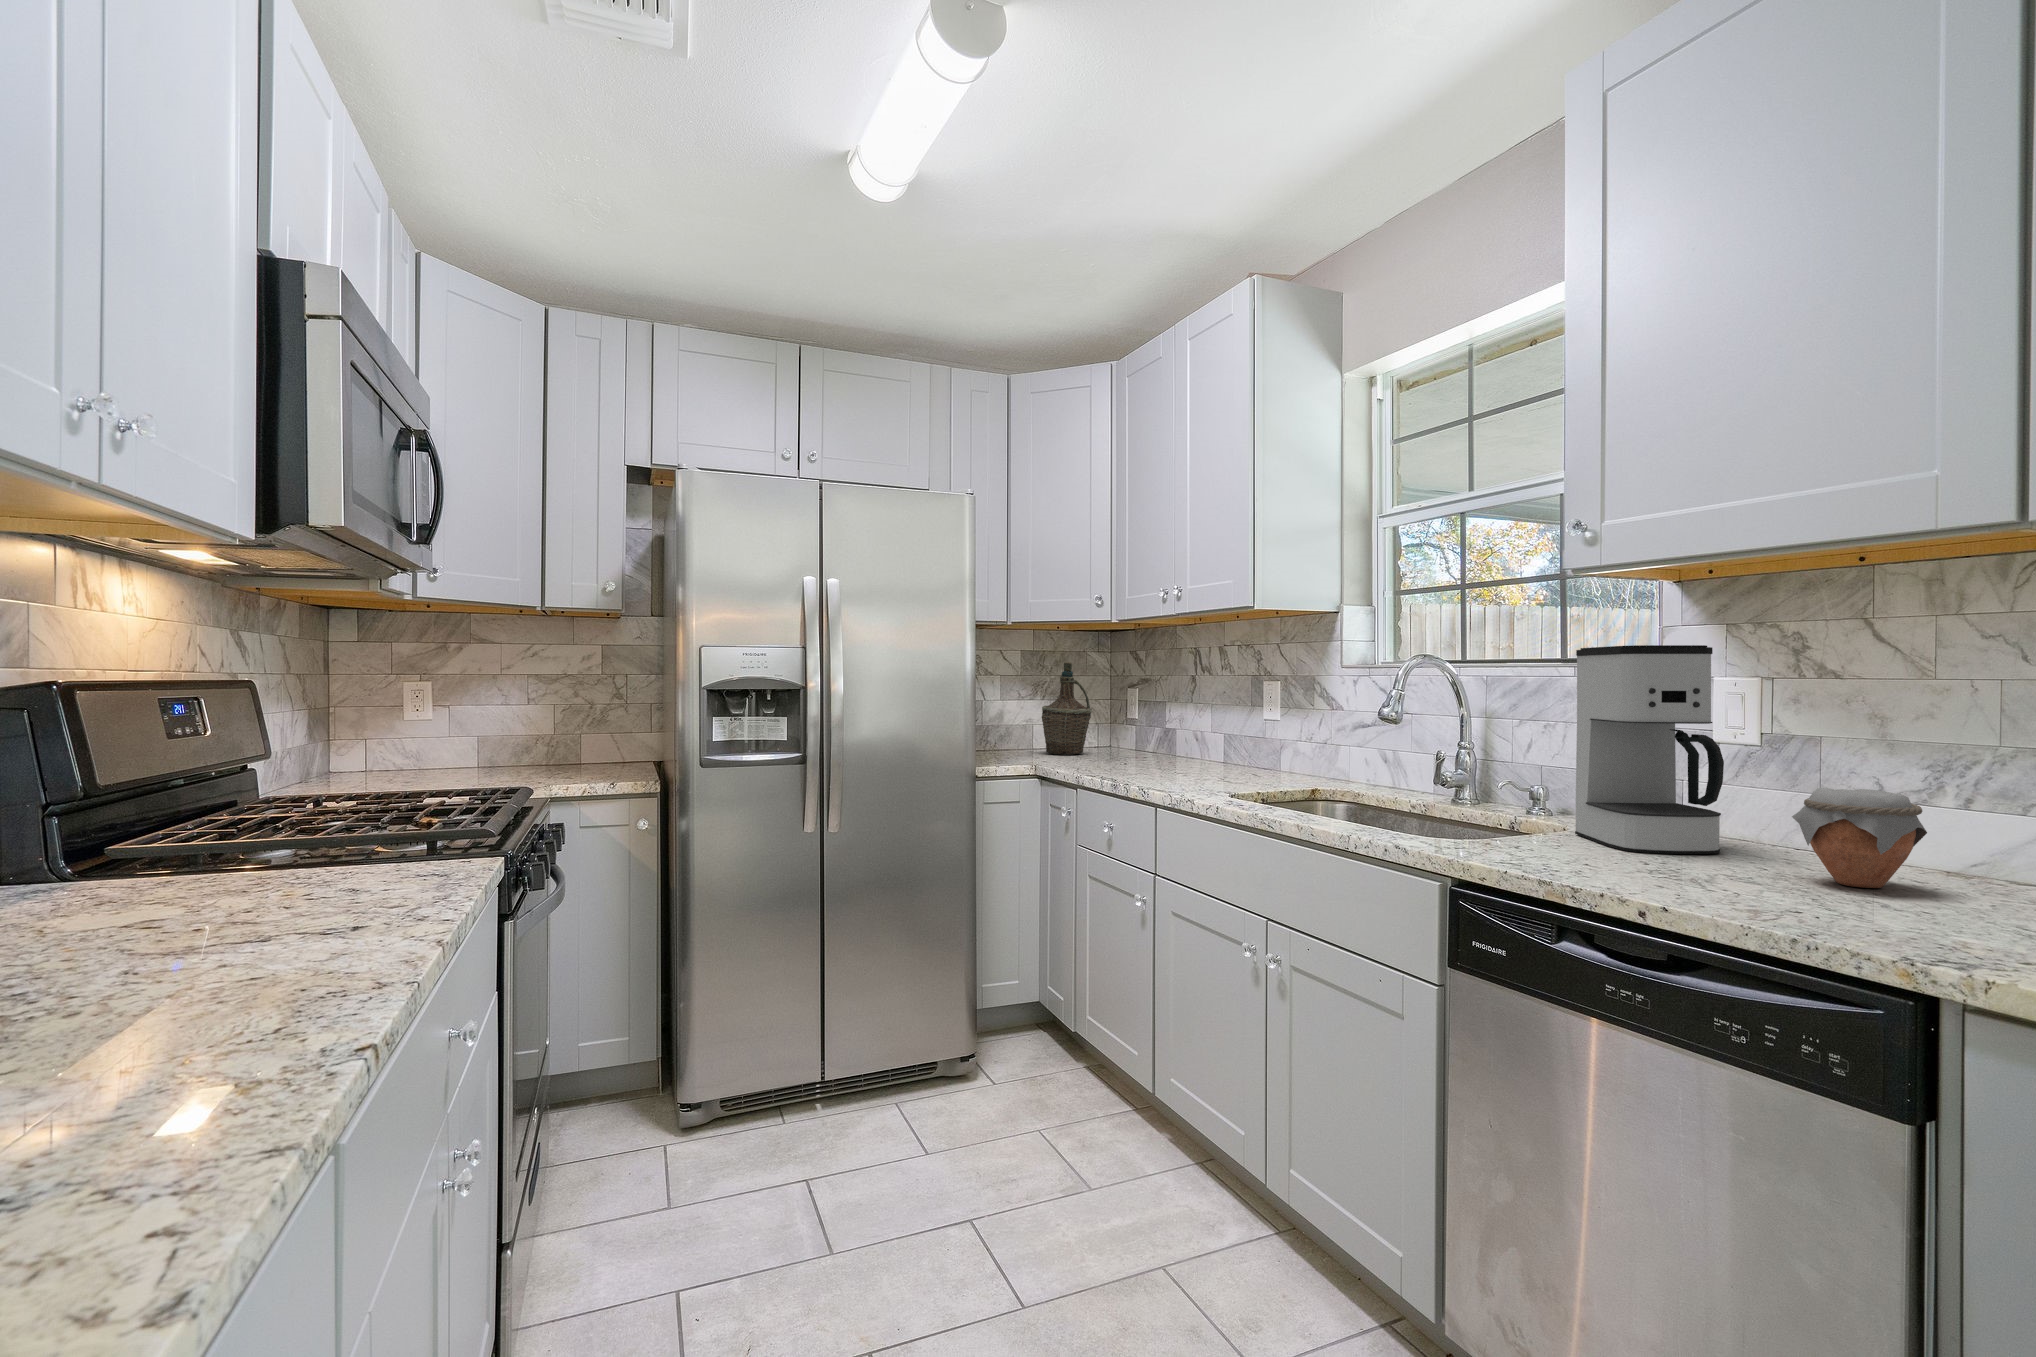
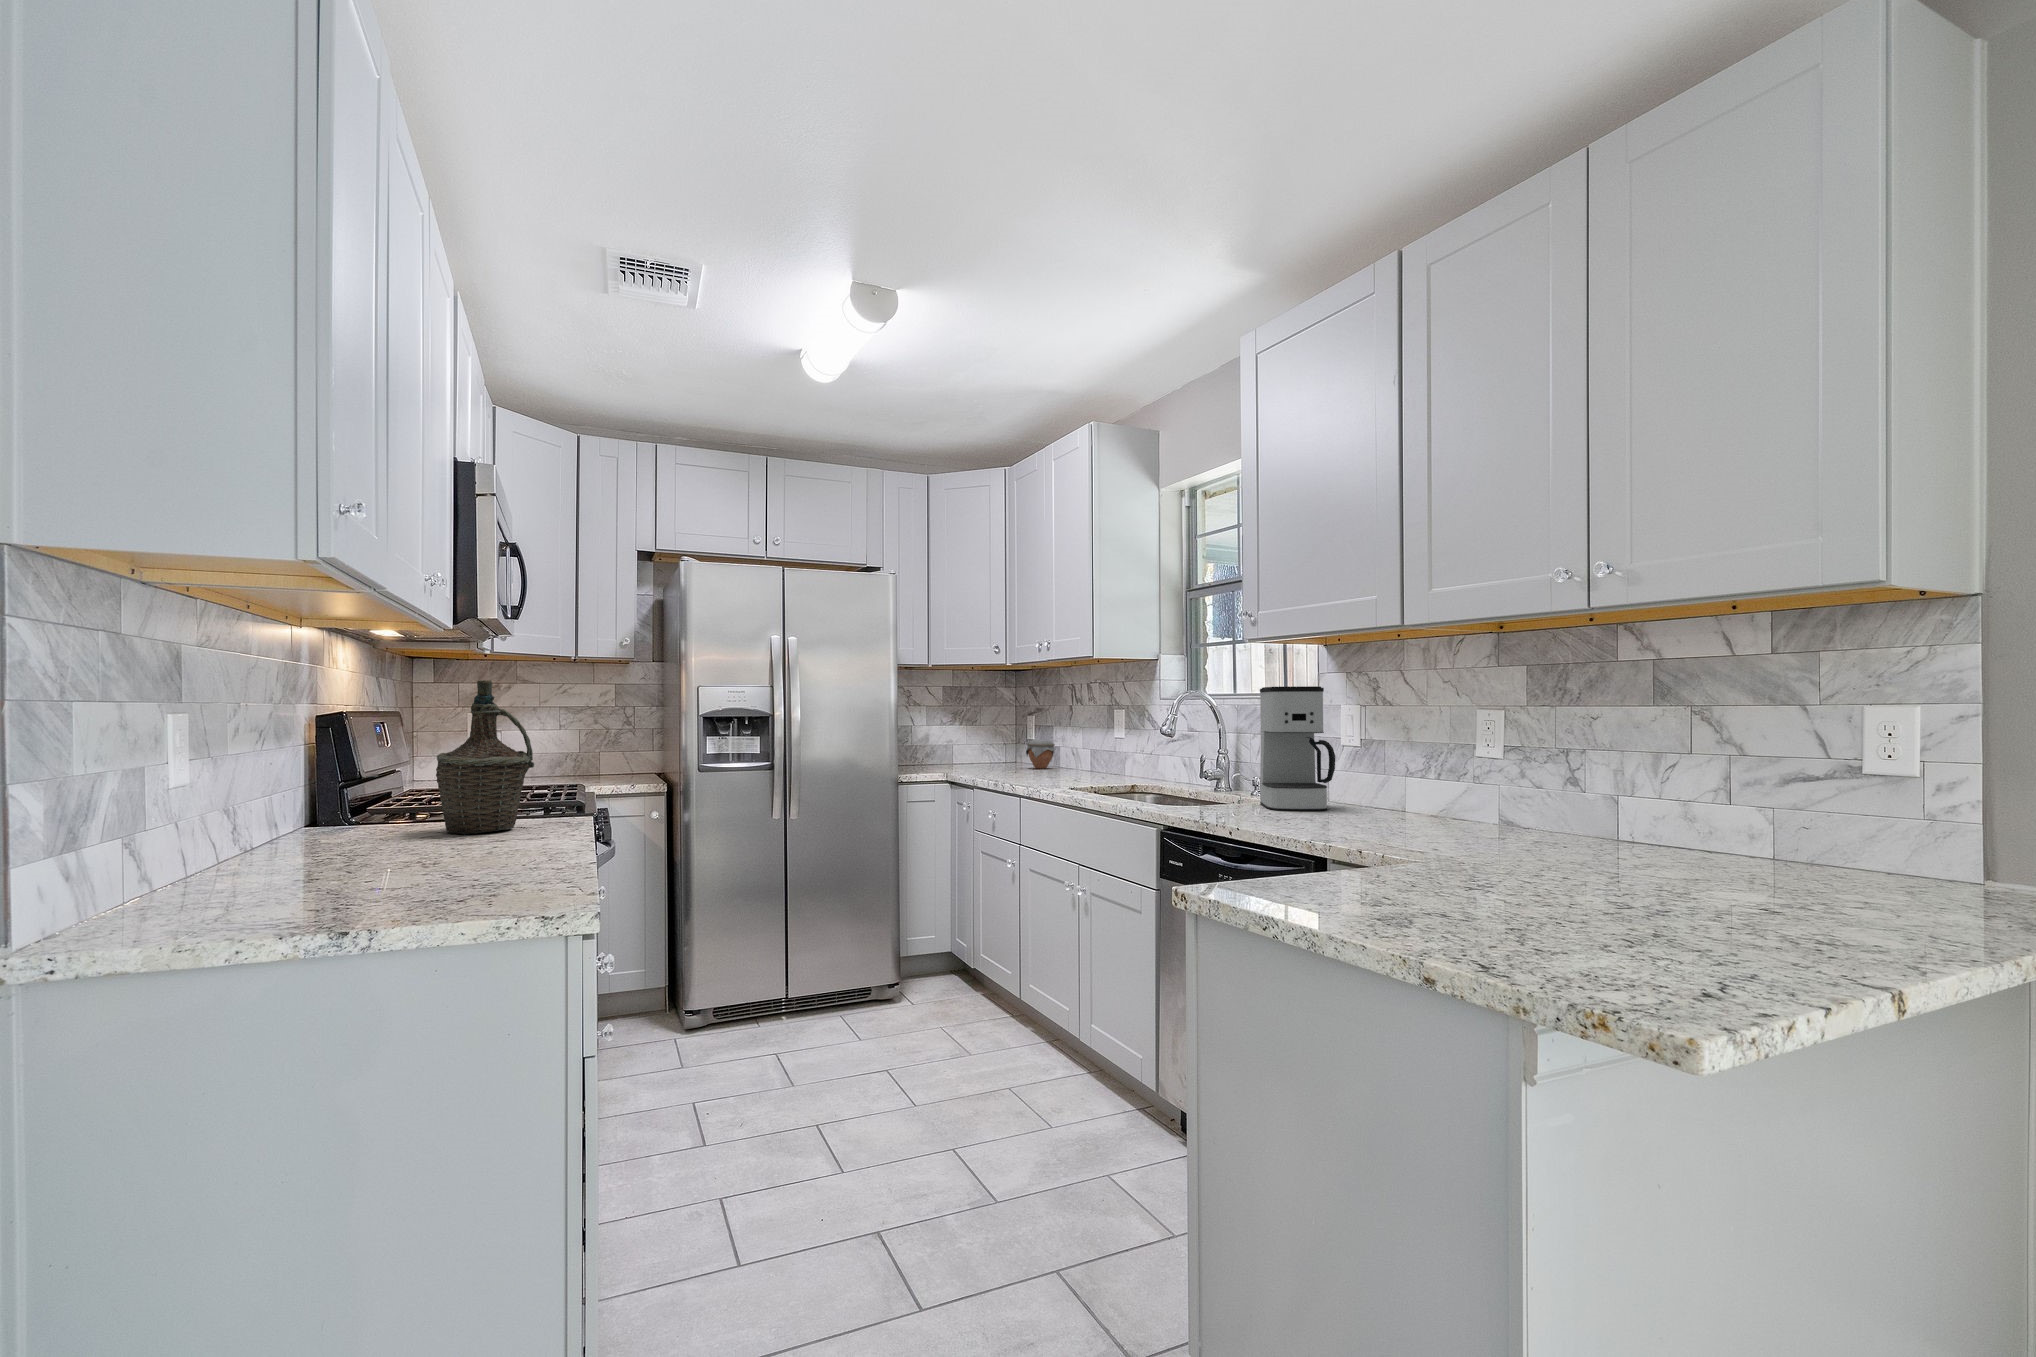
bottle: present [1042,662,1092,755] -> present [436,680,534,834]
jar: present [1792,788,1927,888] -> present [1026,740,1055,769]

